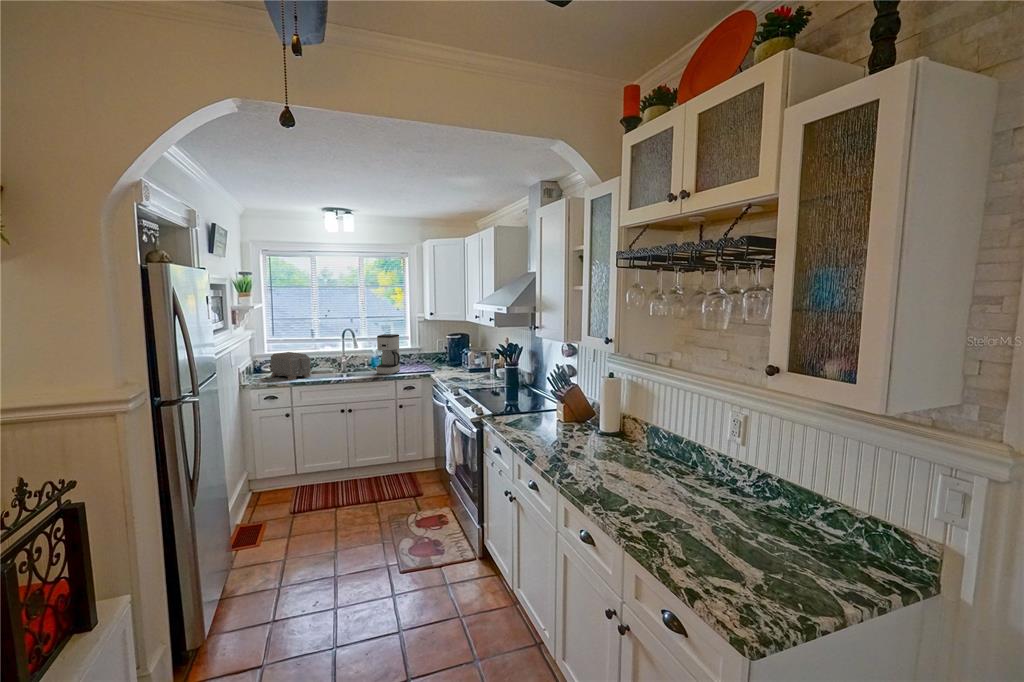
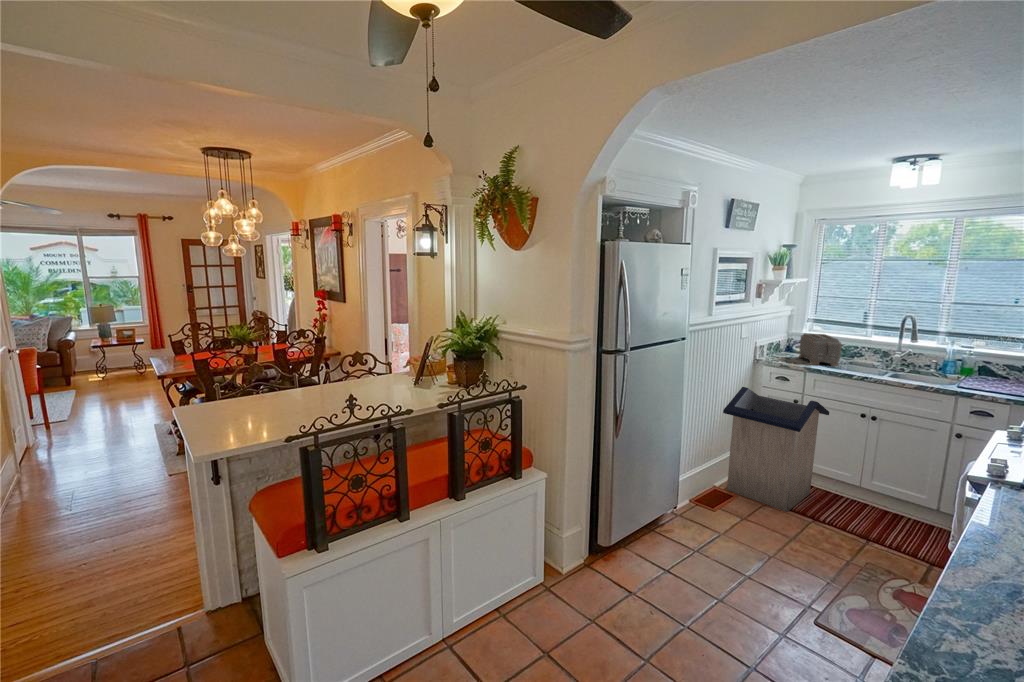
coffee maker: present [377,334,400,374] -> none [933,328,990,387]
trash can: none [237,409,318,522] -> present [723,387,829,512]

